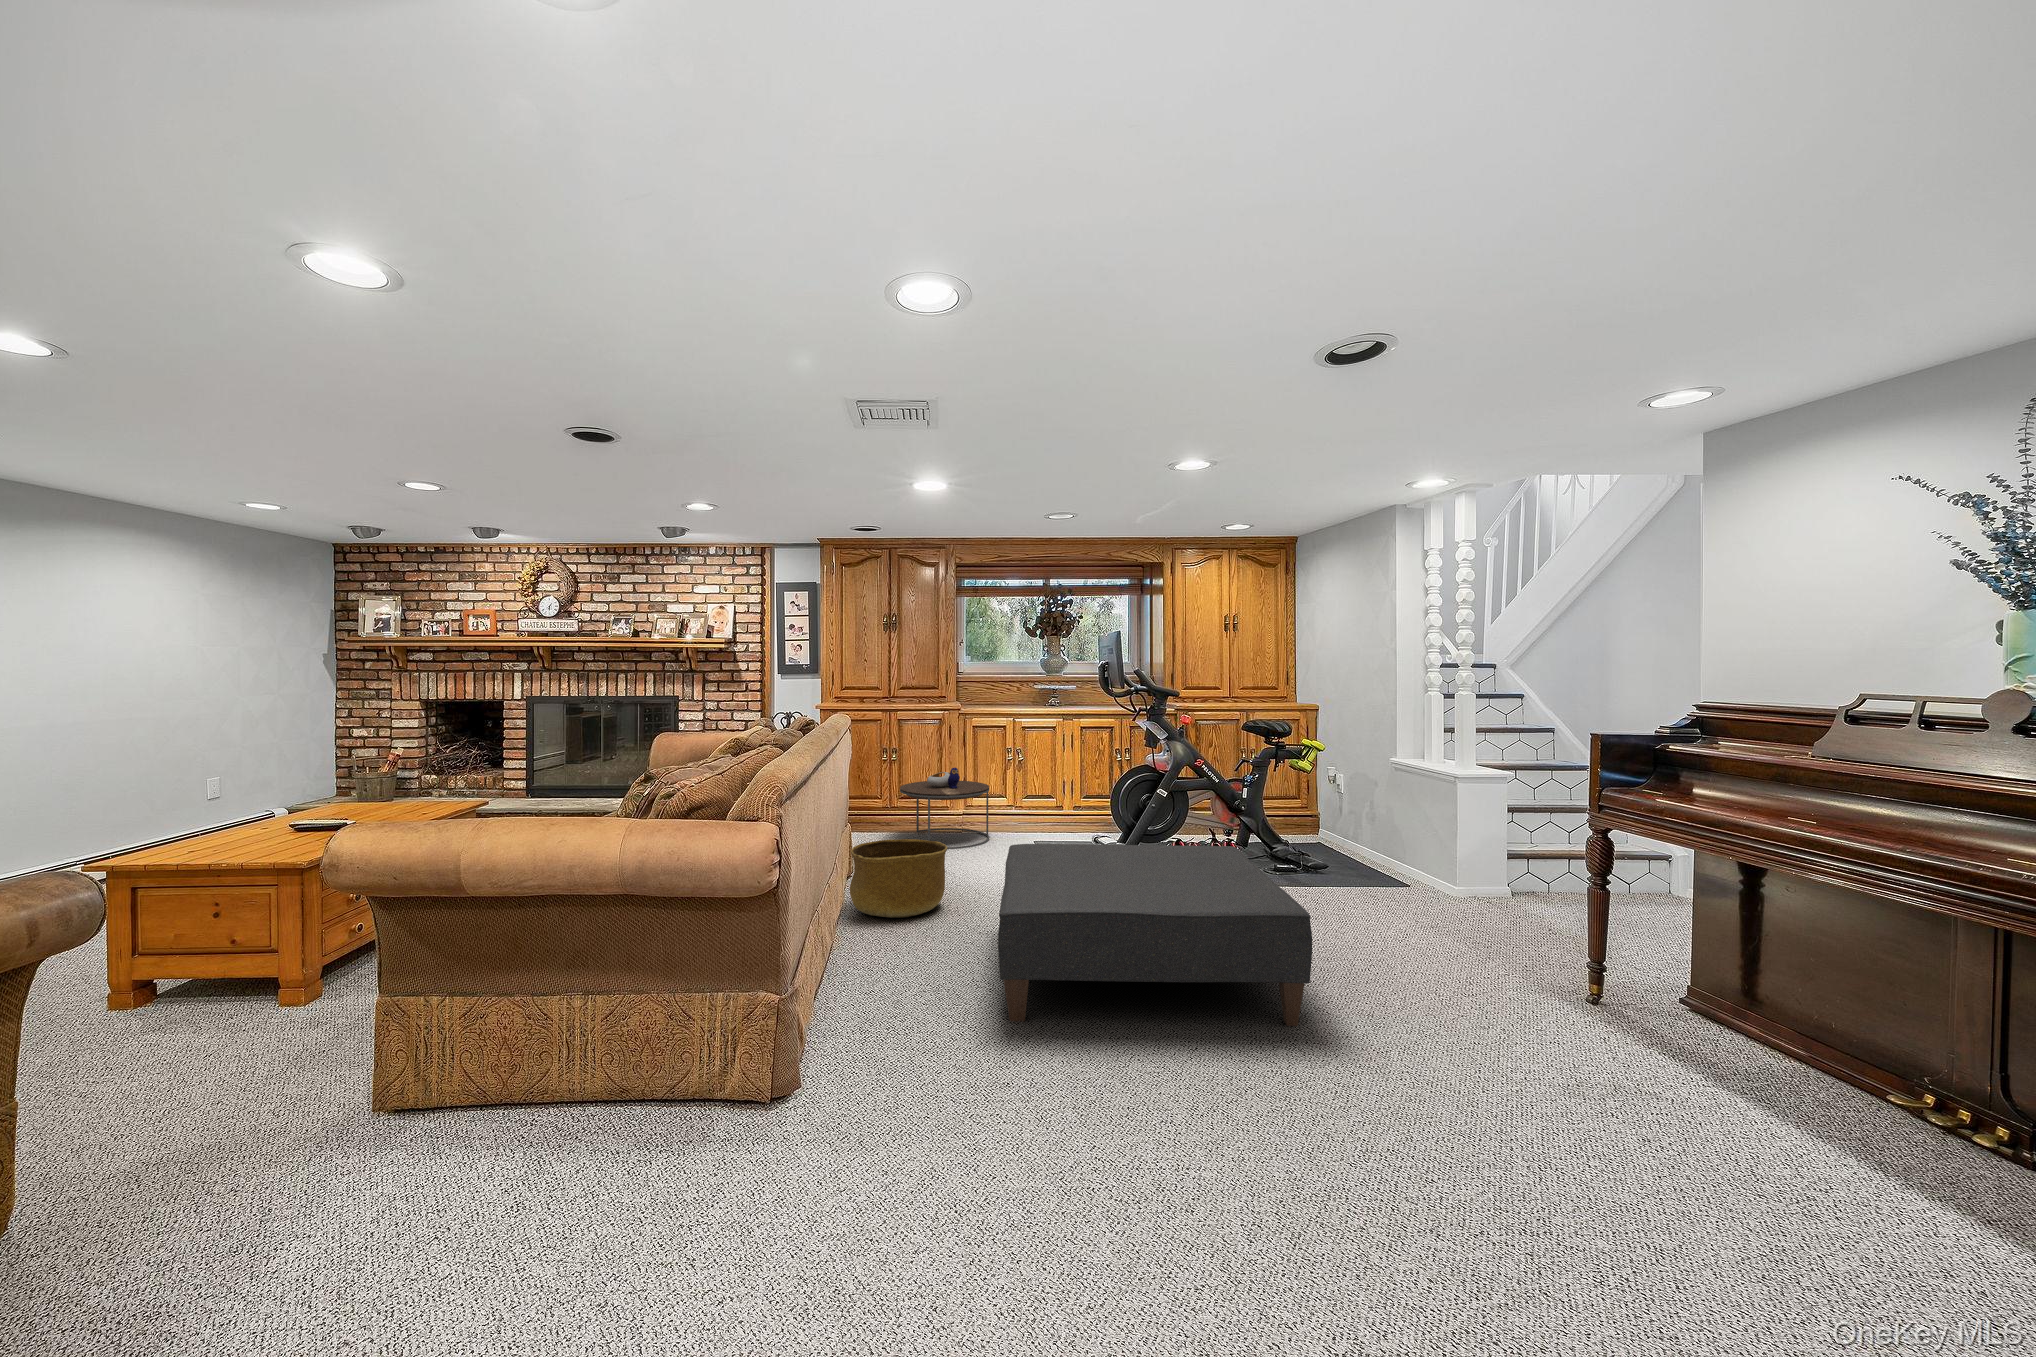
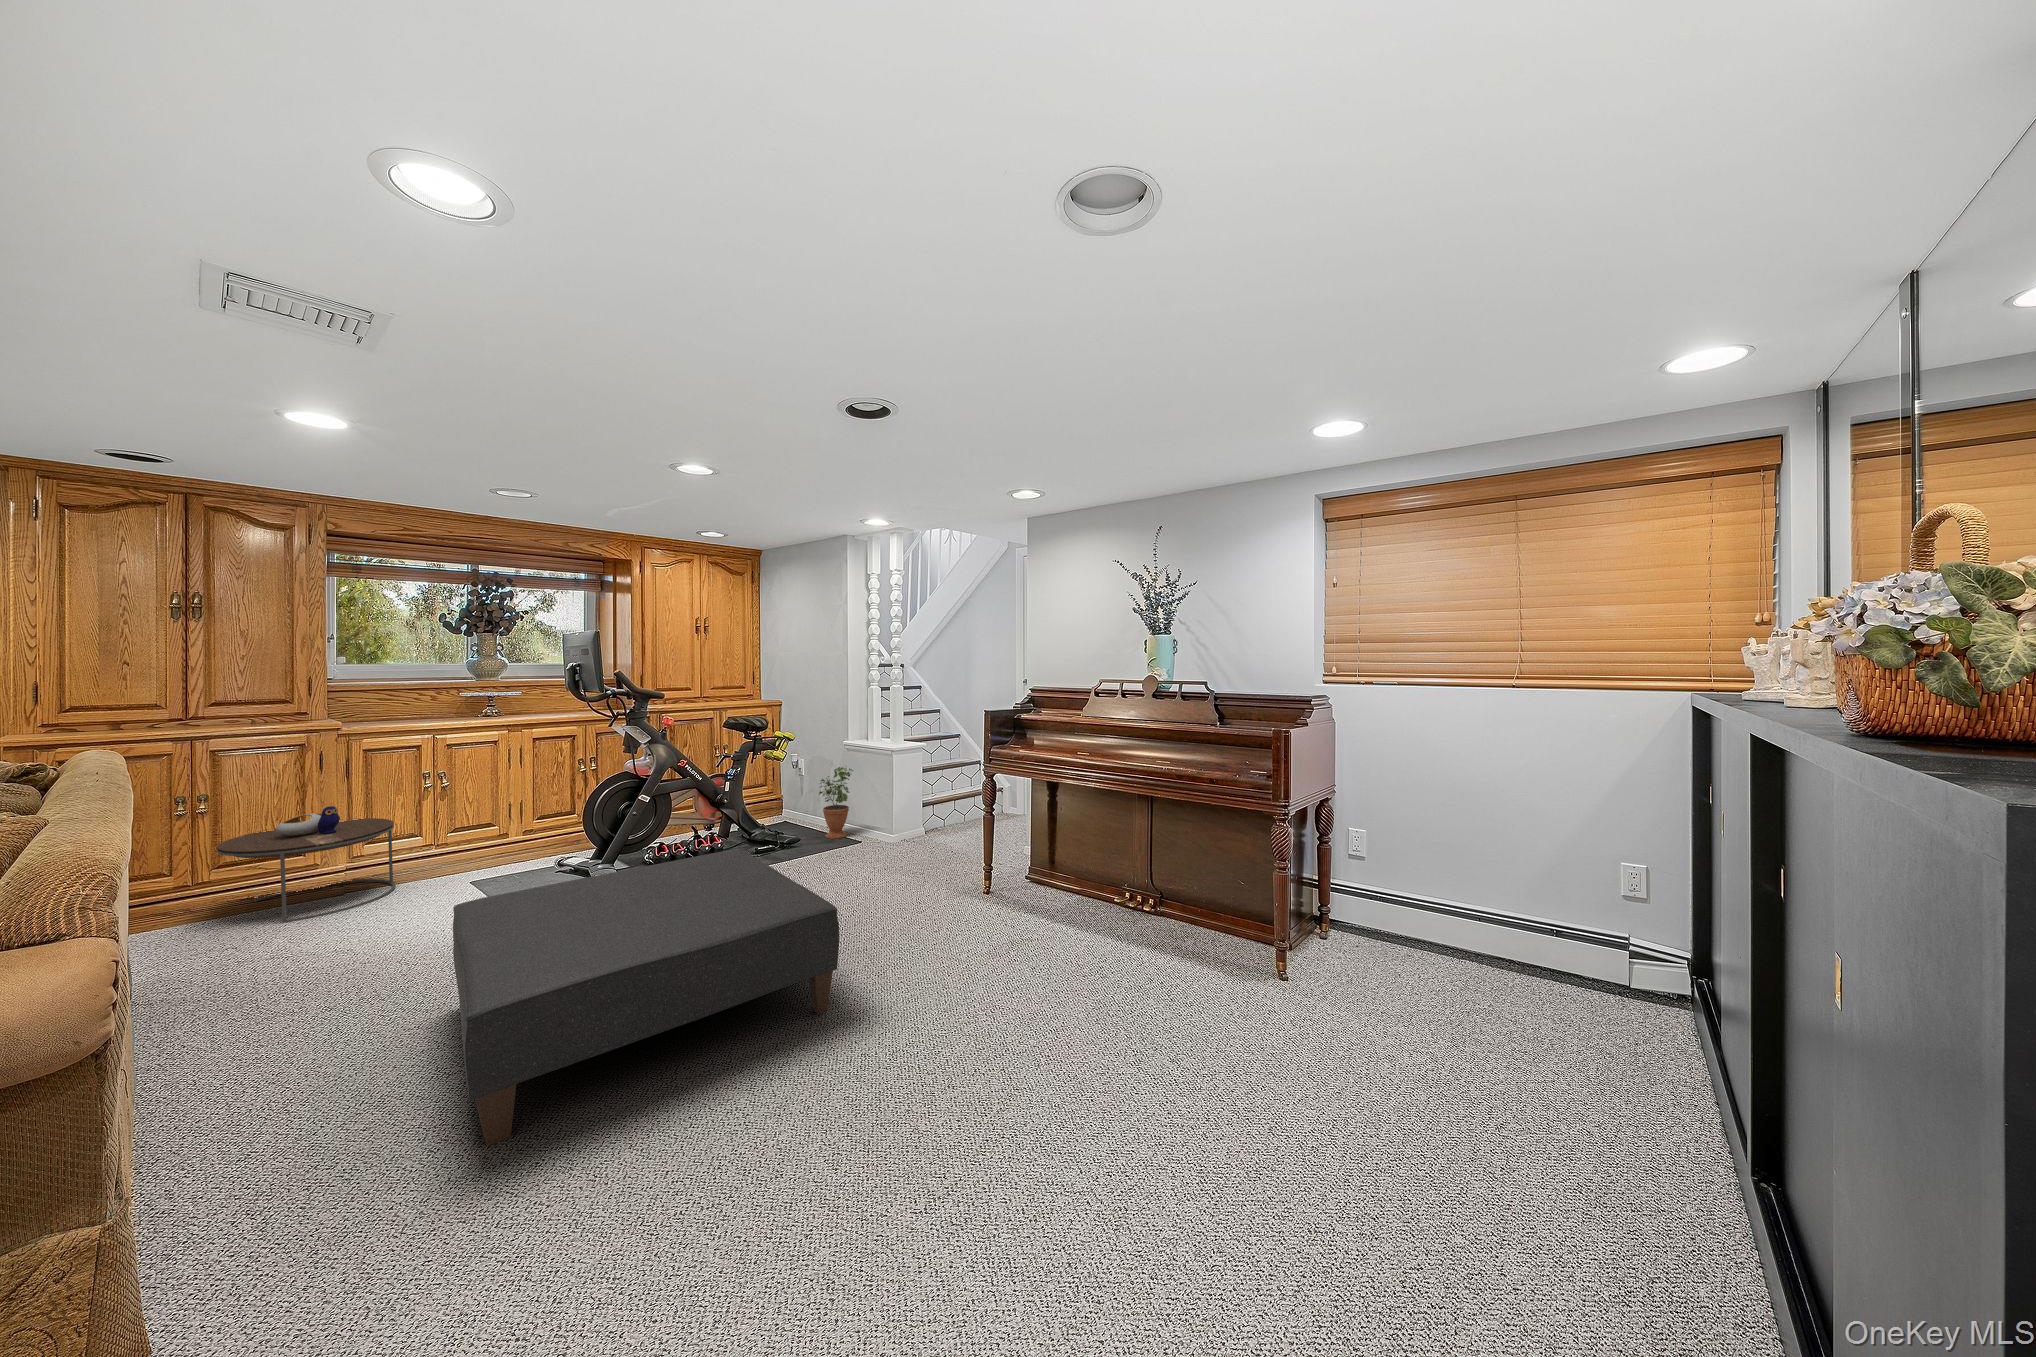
potted plant: none [1346,782,1392,872] -> present [819,767,853,839]
basket: present [850,839,948,918] -> none [114,921,336,1067]

